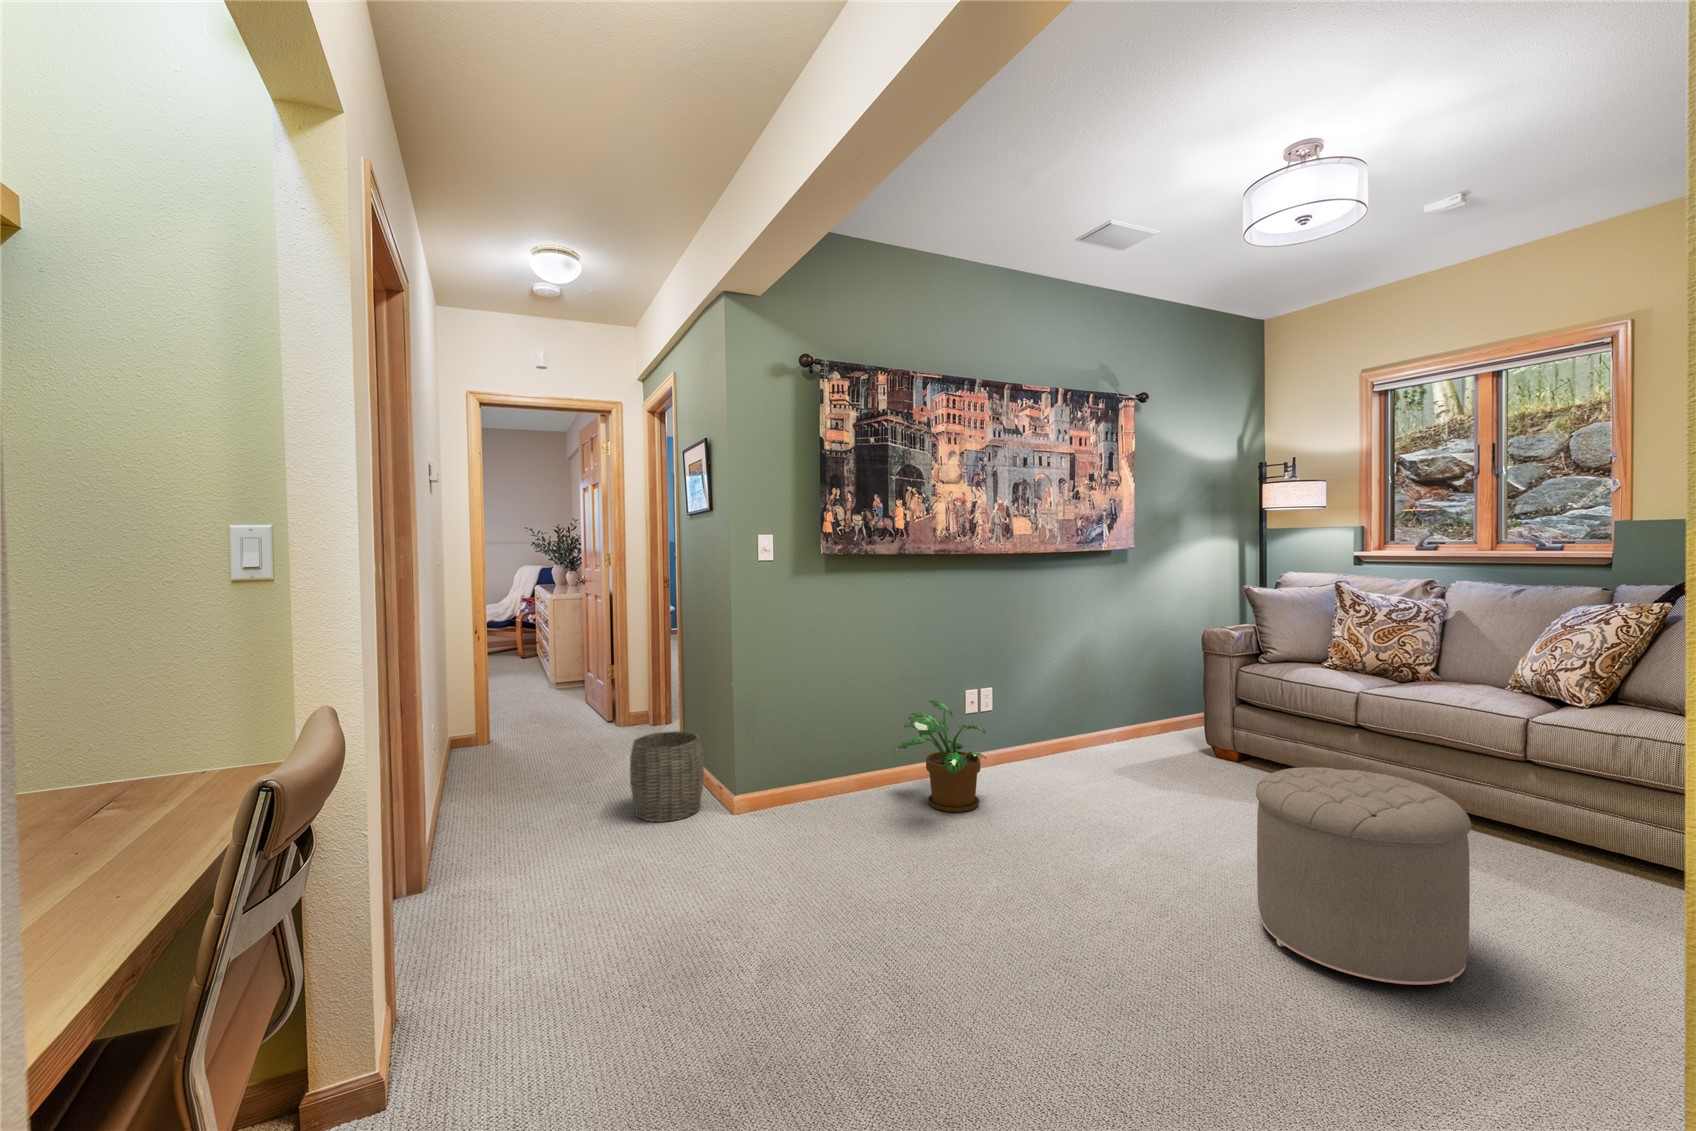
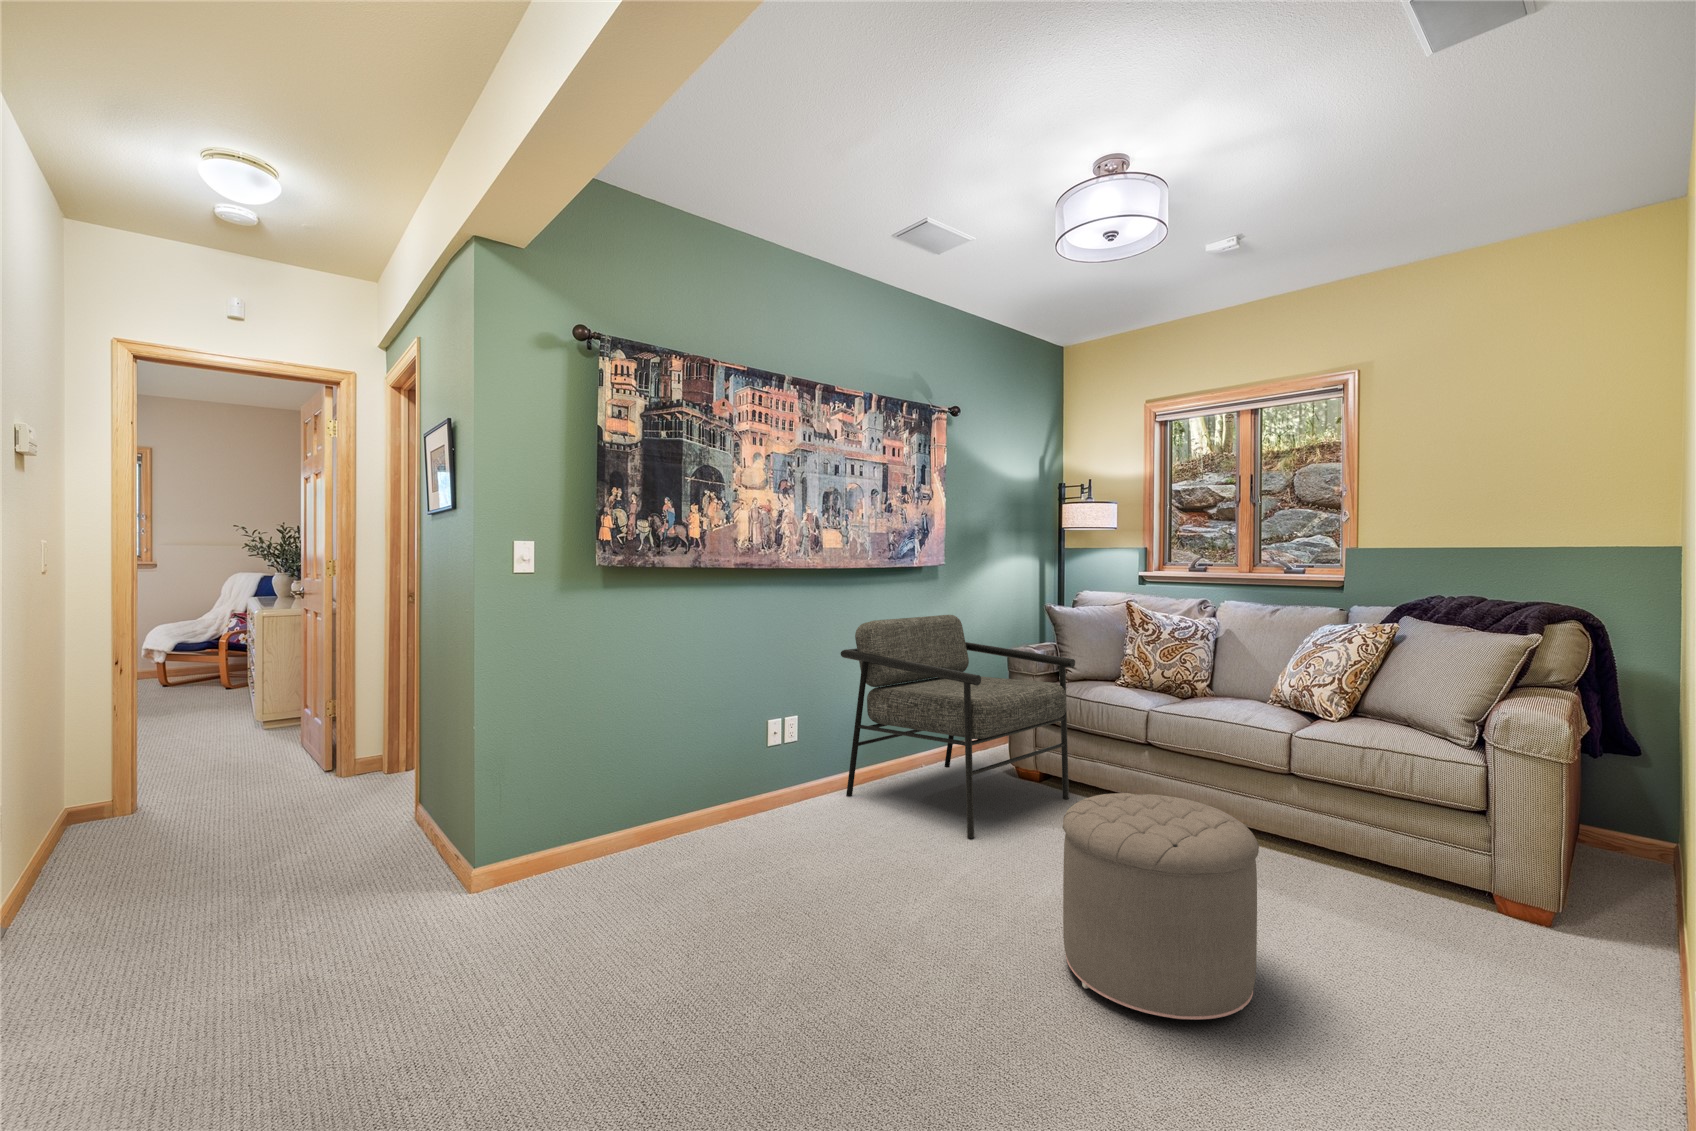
armchair: none [1033,597,1276,808] -> present [841,615,1075,838]
potted plant: present [895,700,986,812] -> none [684,731,787,859]
woven basket: present [630,731,704,822] -> none [335,782,440,901]

